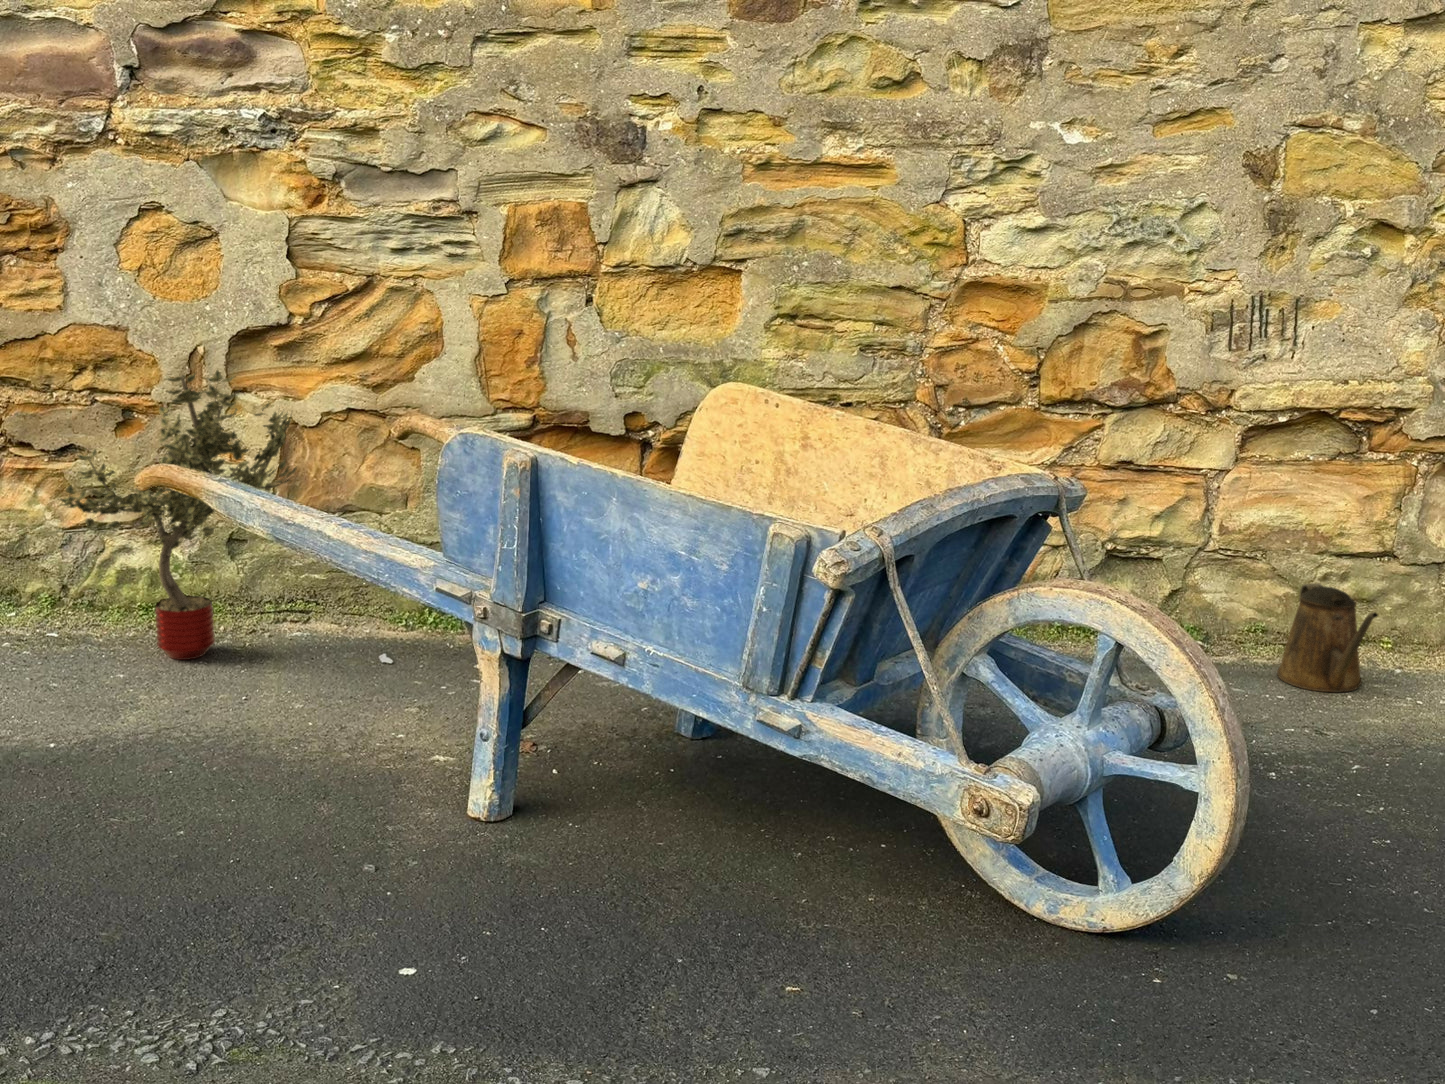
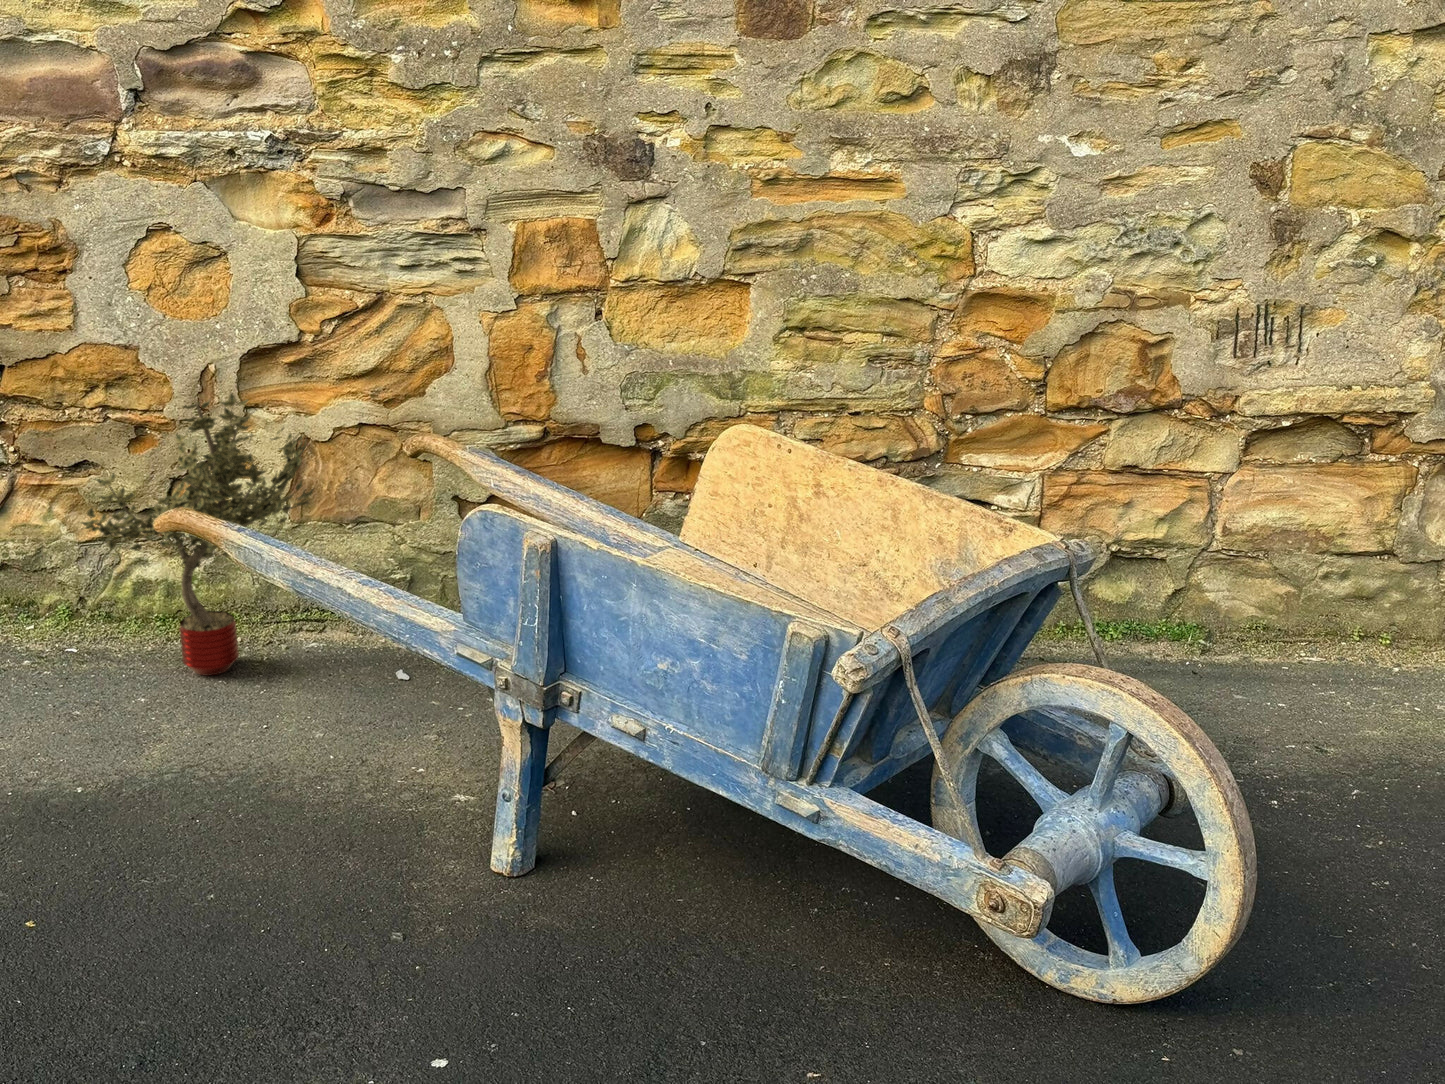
watering can: present [1277,583,1378,692] -> none [1275,584,1377,695]

